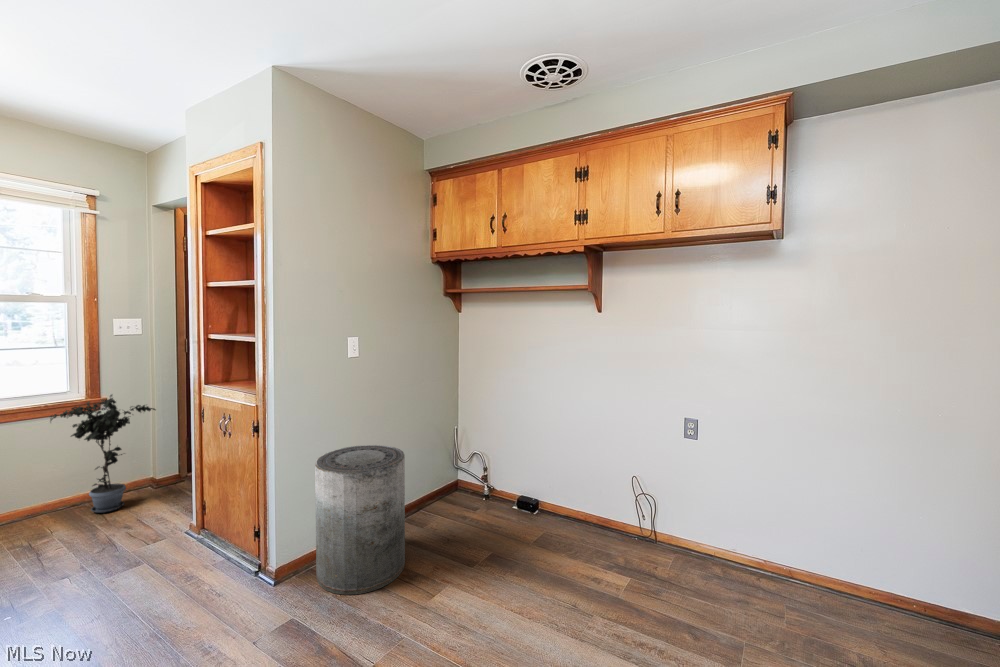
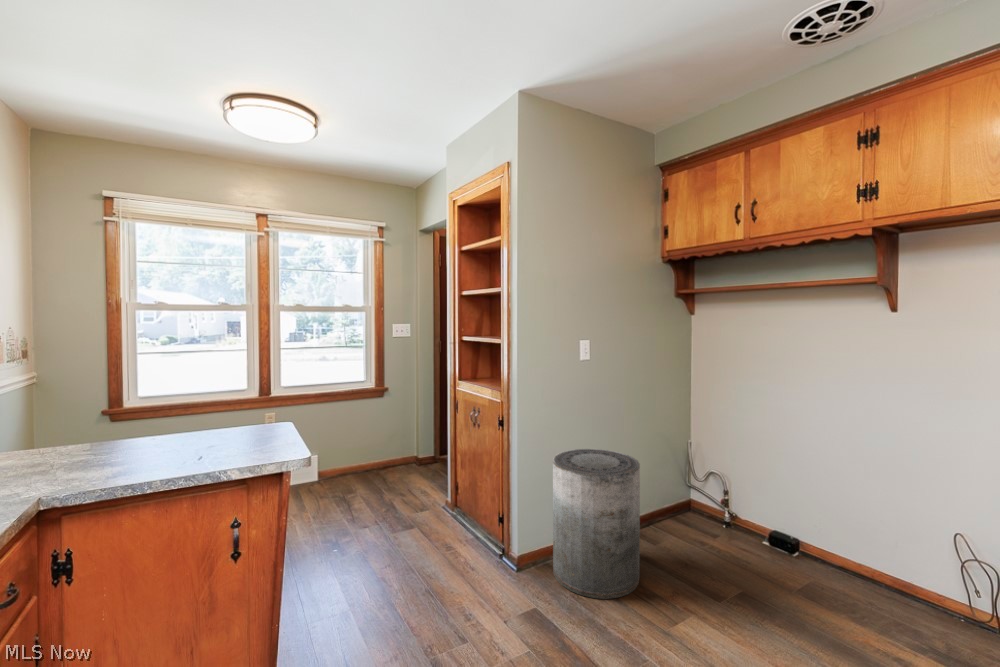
potted plant: present [50,395,156,513] -> none [355,385,420,479]

